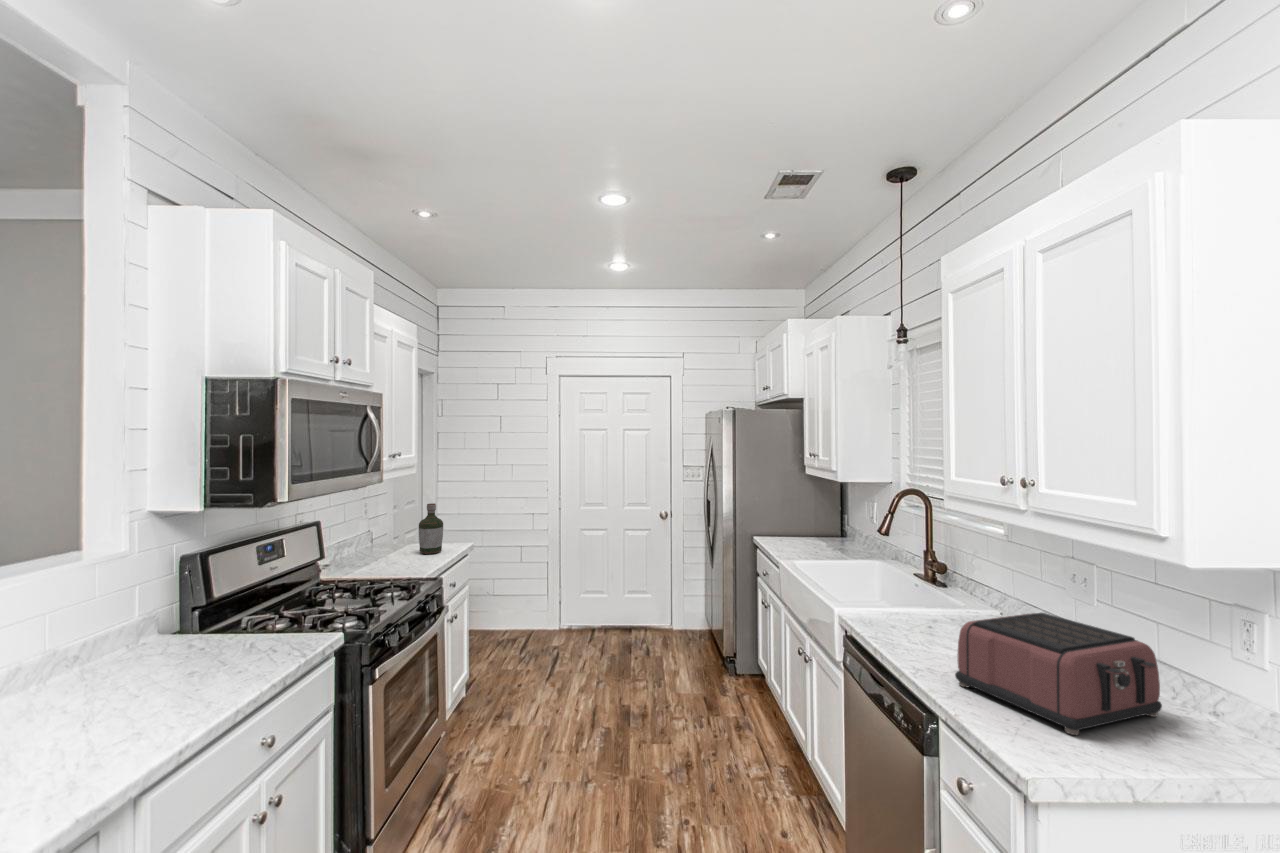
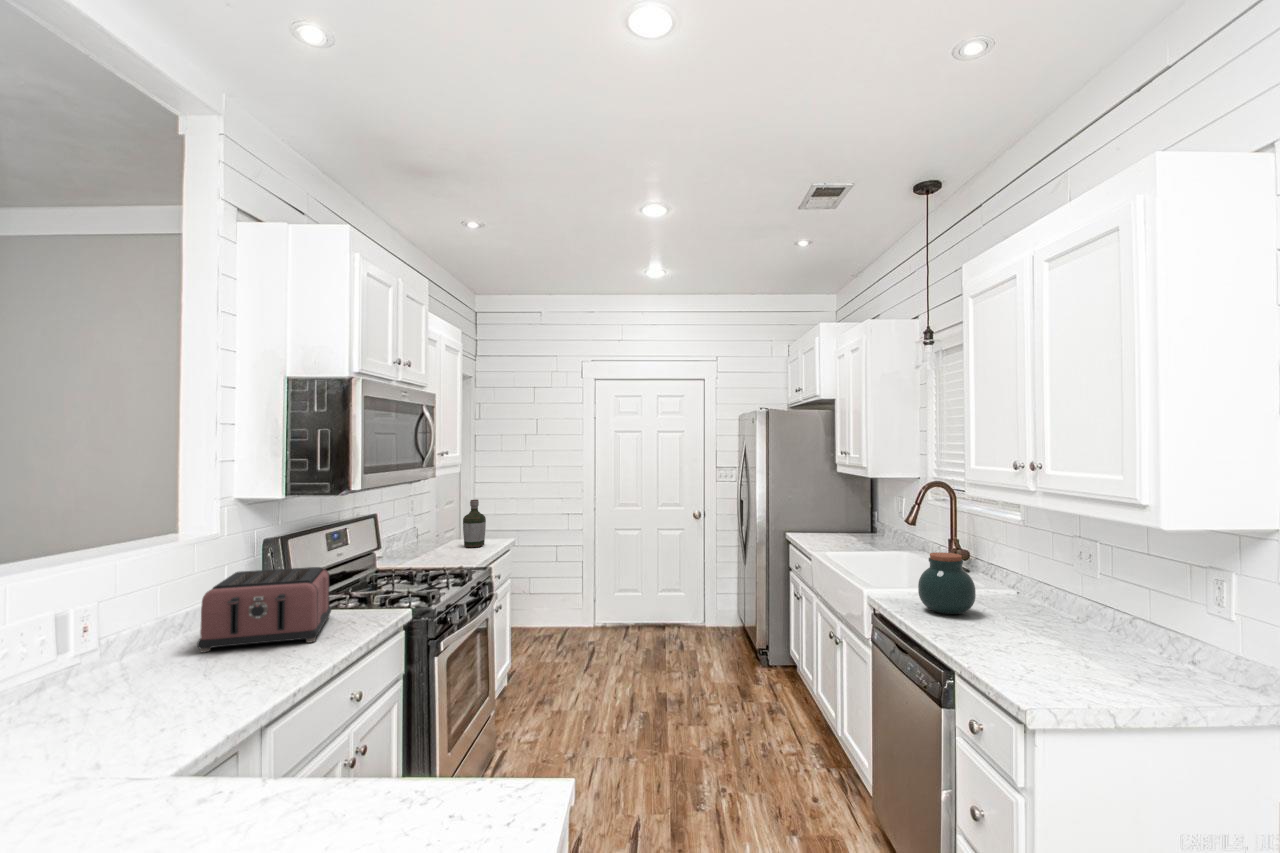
jar: none [896,573,957,640] -> present [918,552,976,614]
toaster: present [955,613,1162,735] -> present [197,567,331,652]

